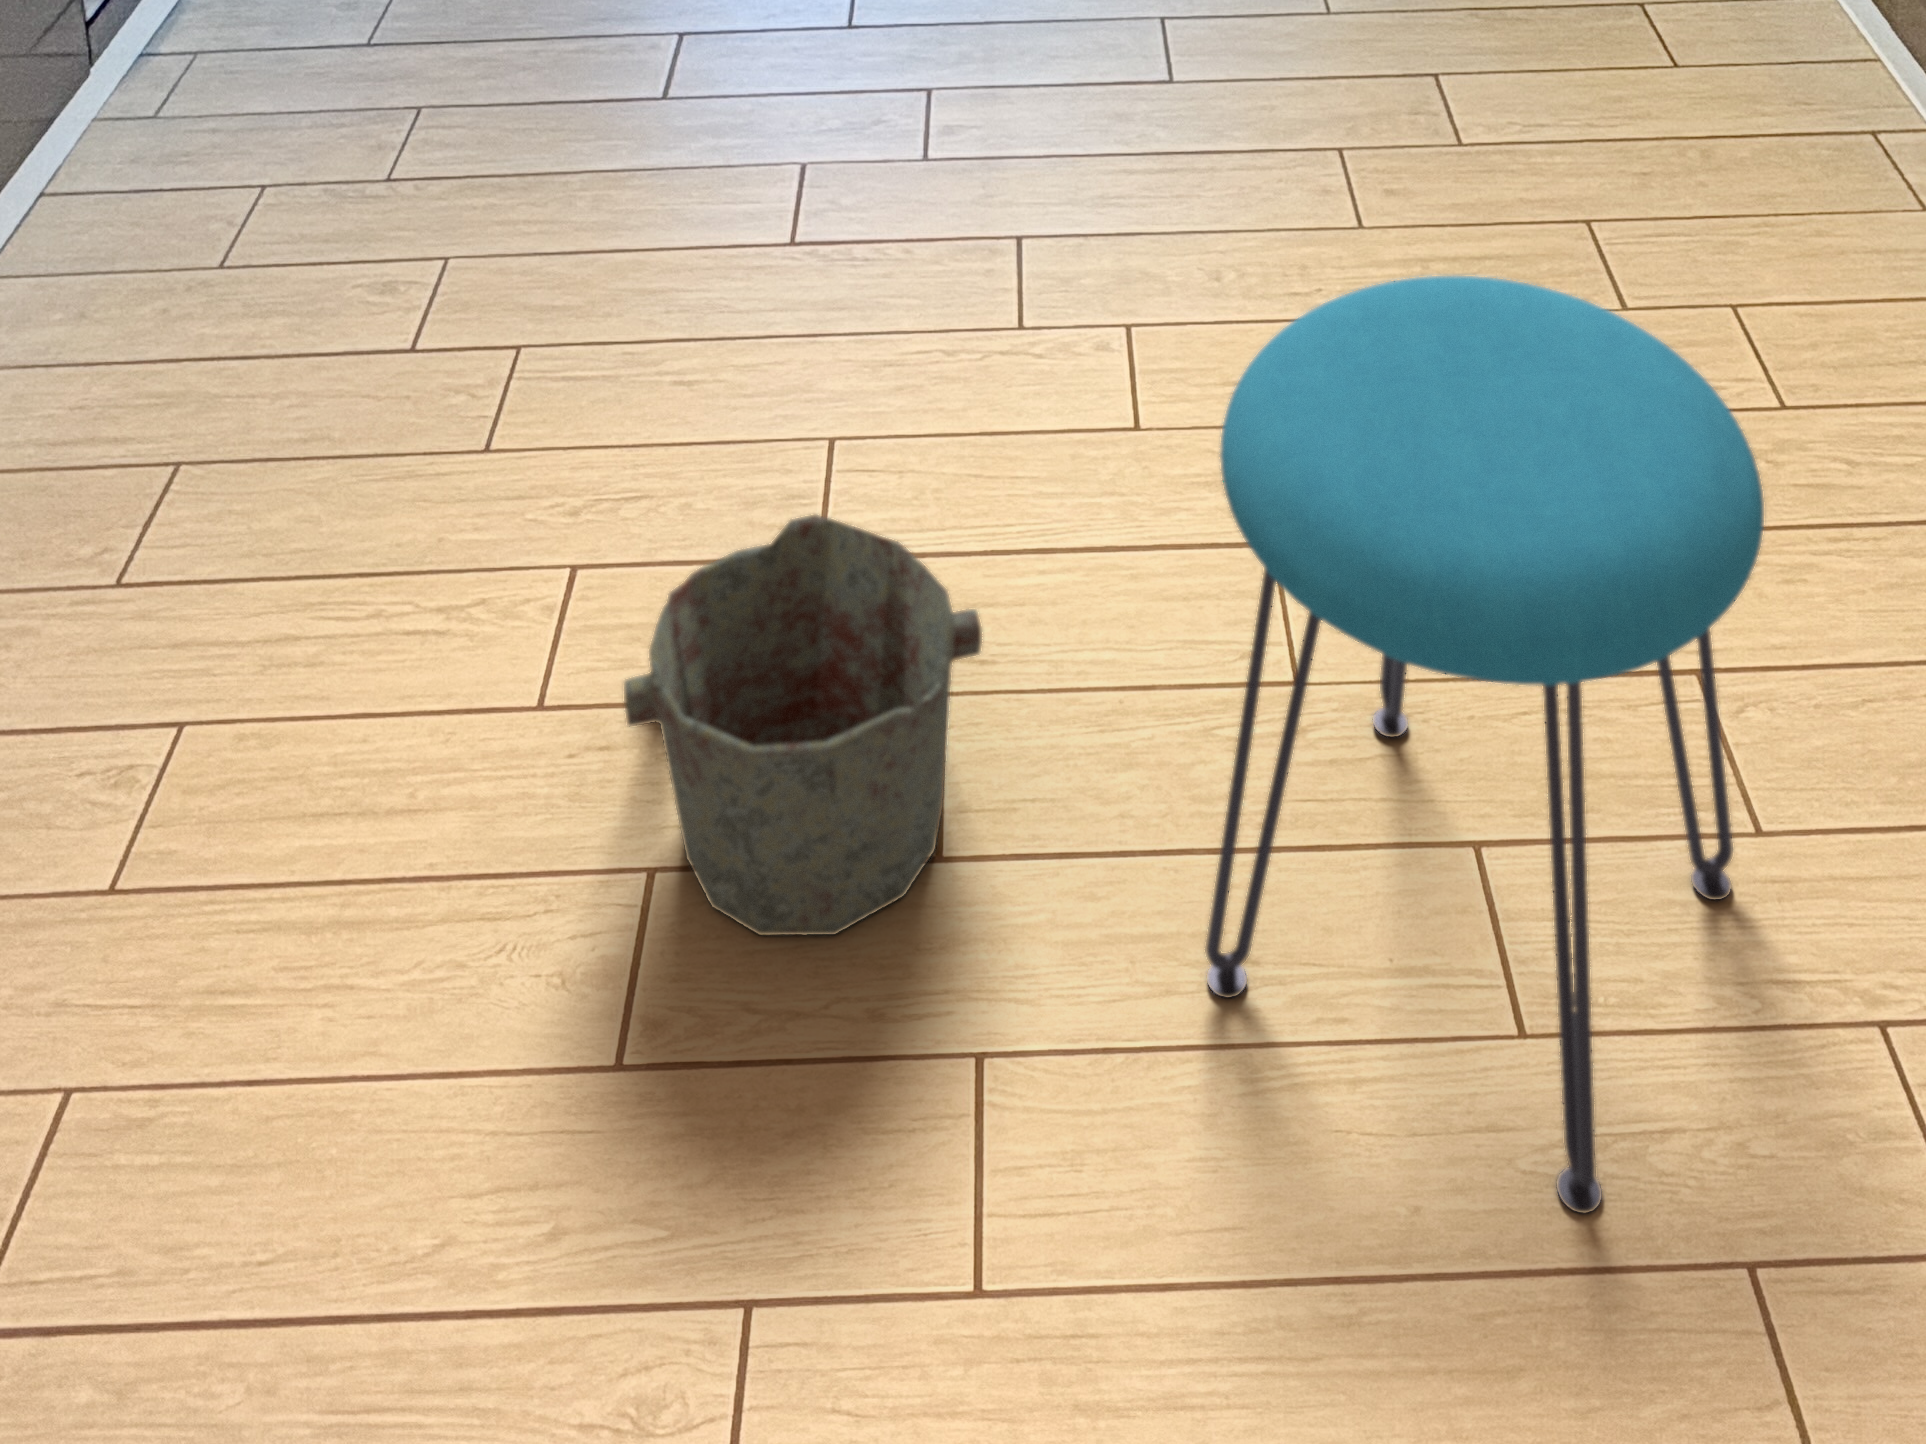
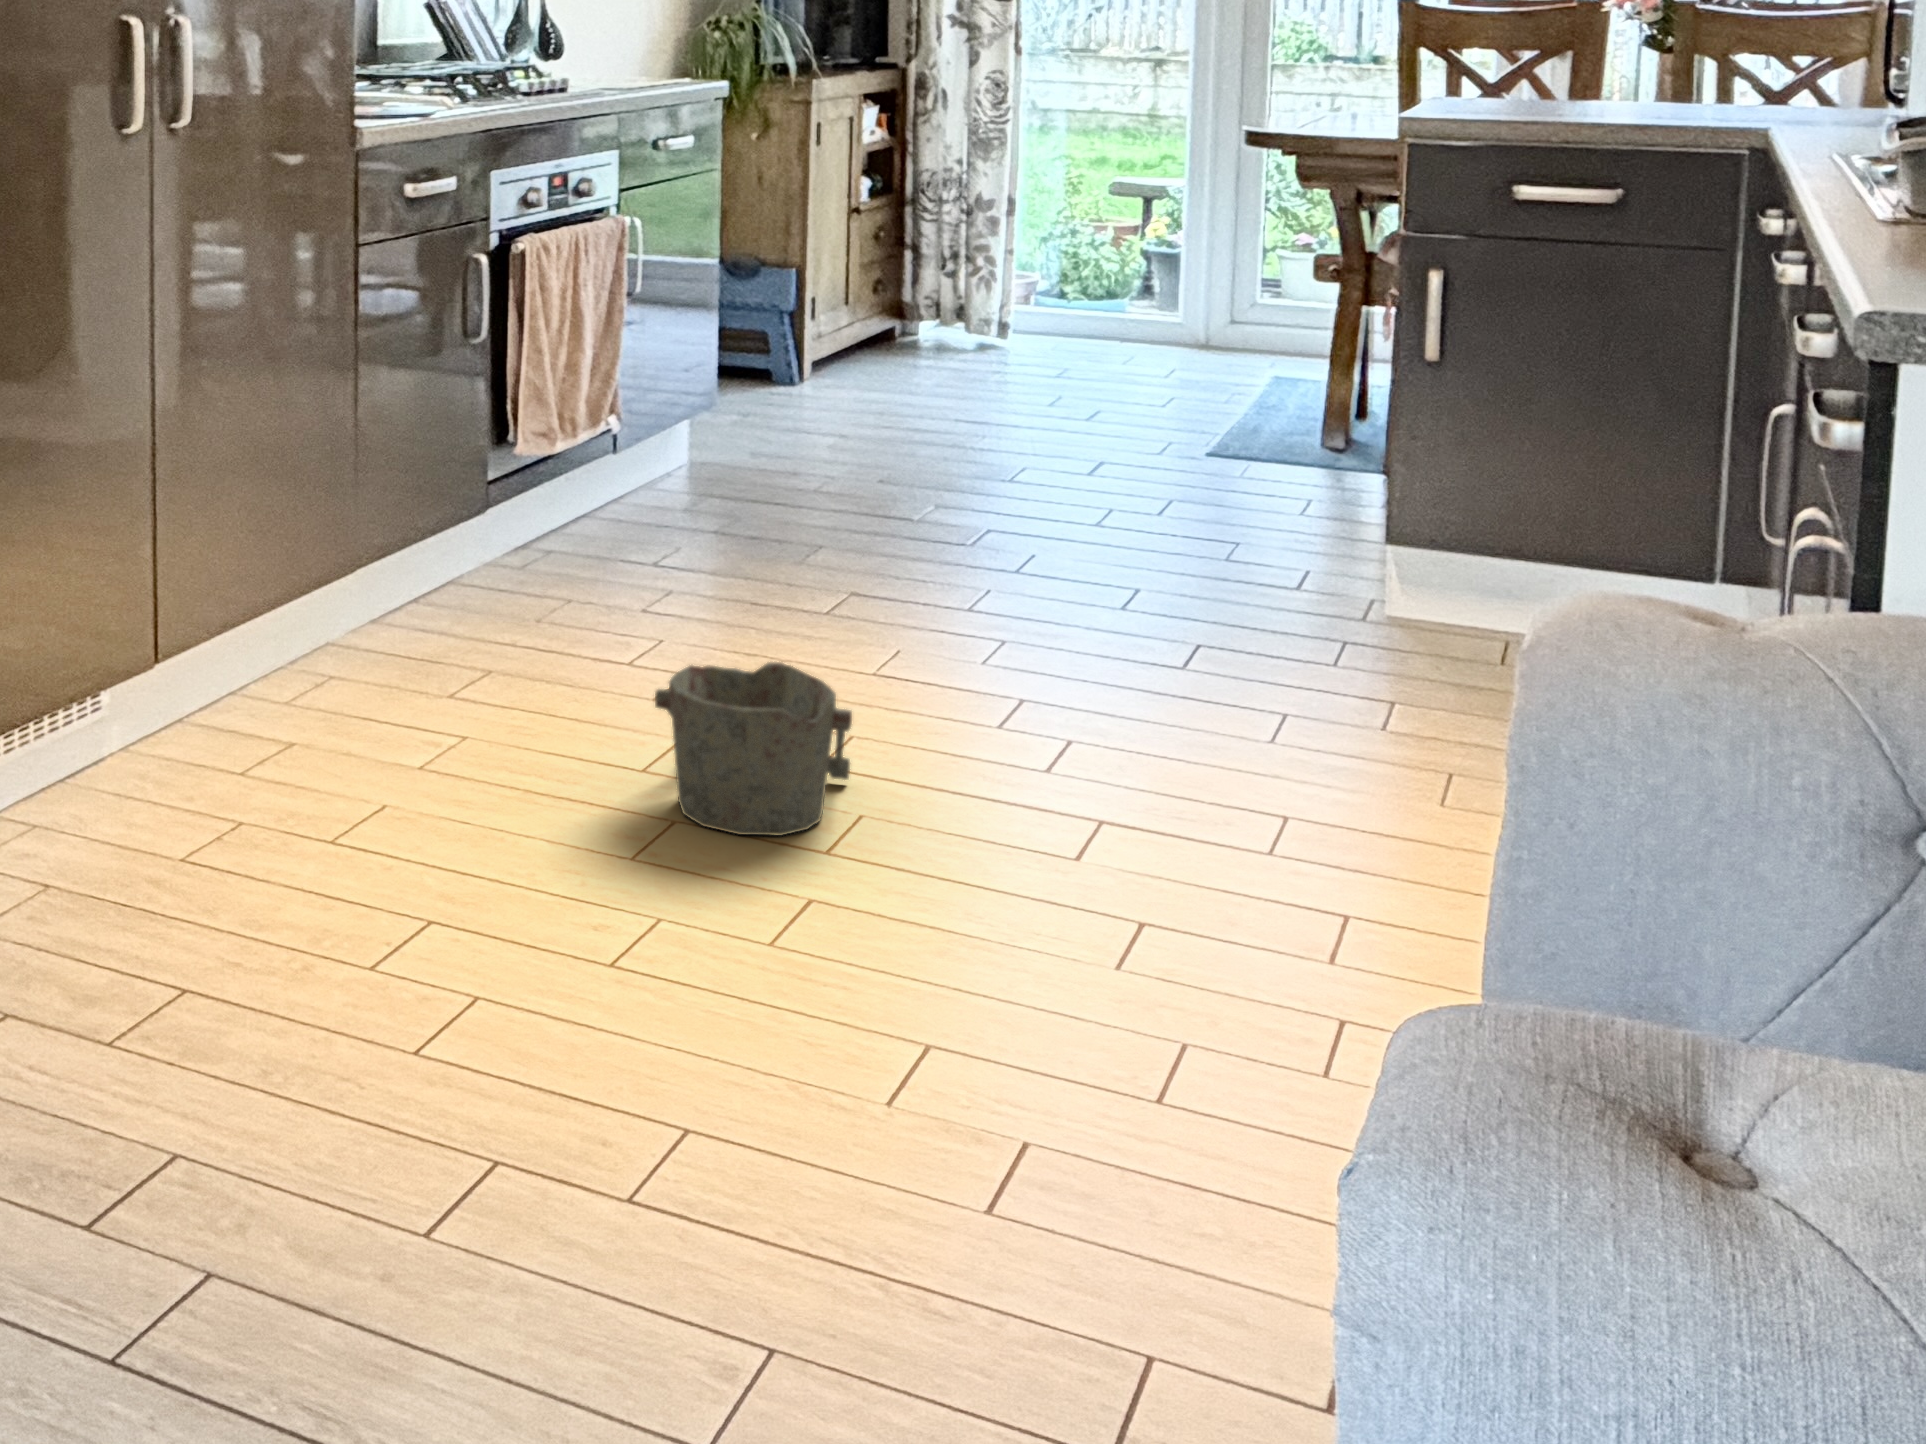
stool: present [1205,276,1764,1213] -> none [925,544,1270,986]

